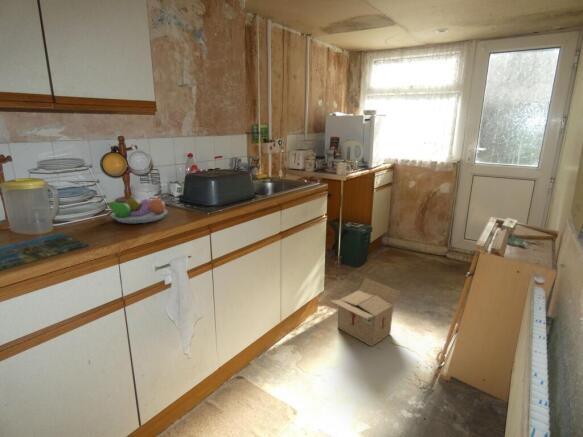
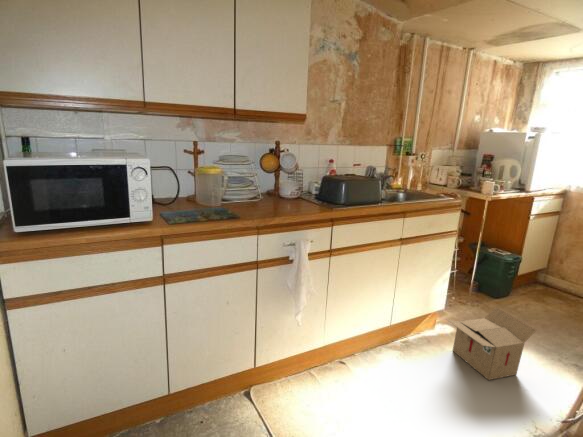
fruit bowl: present [105,196,167,223] -> none [257,187,302,209]

